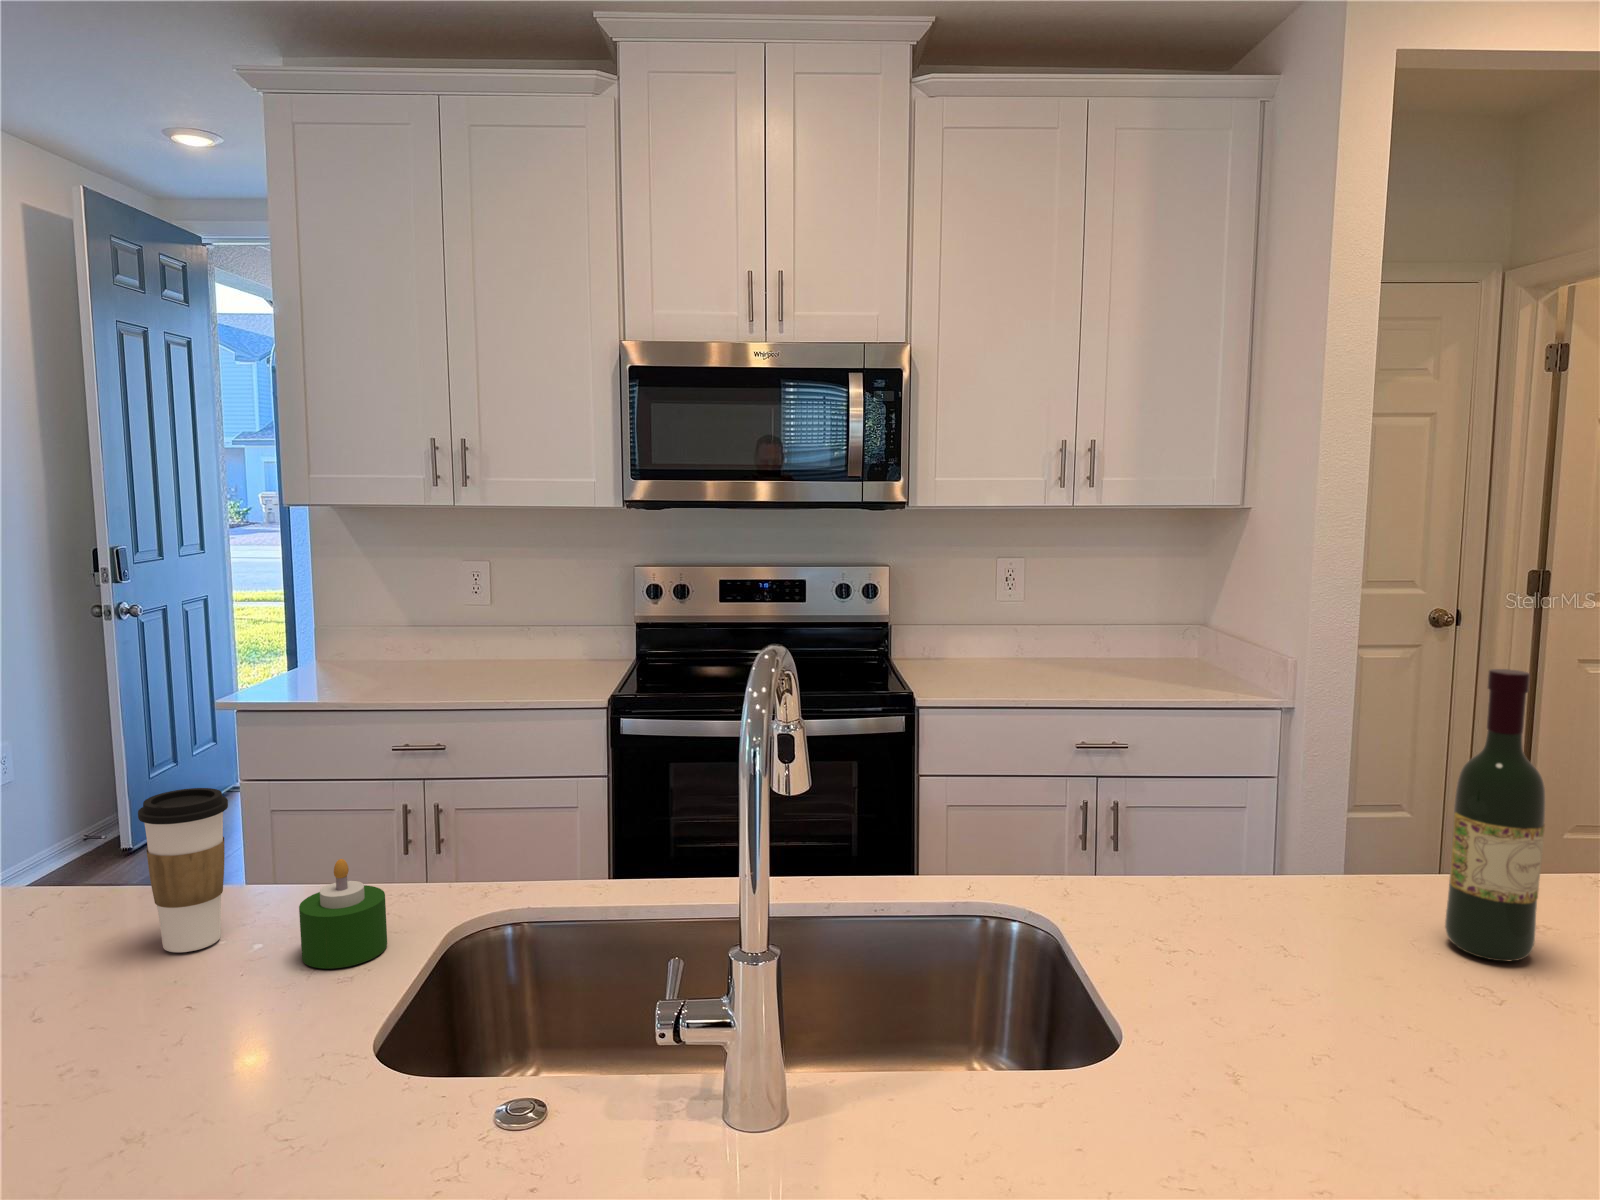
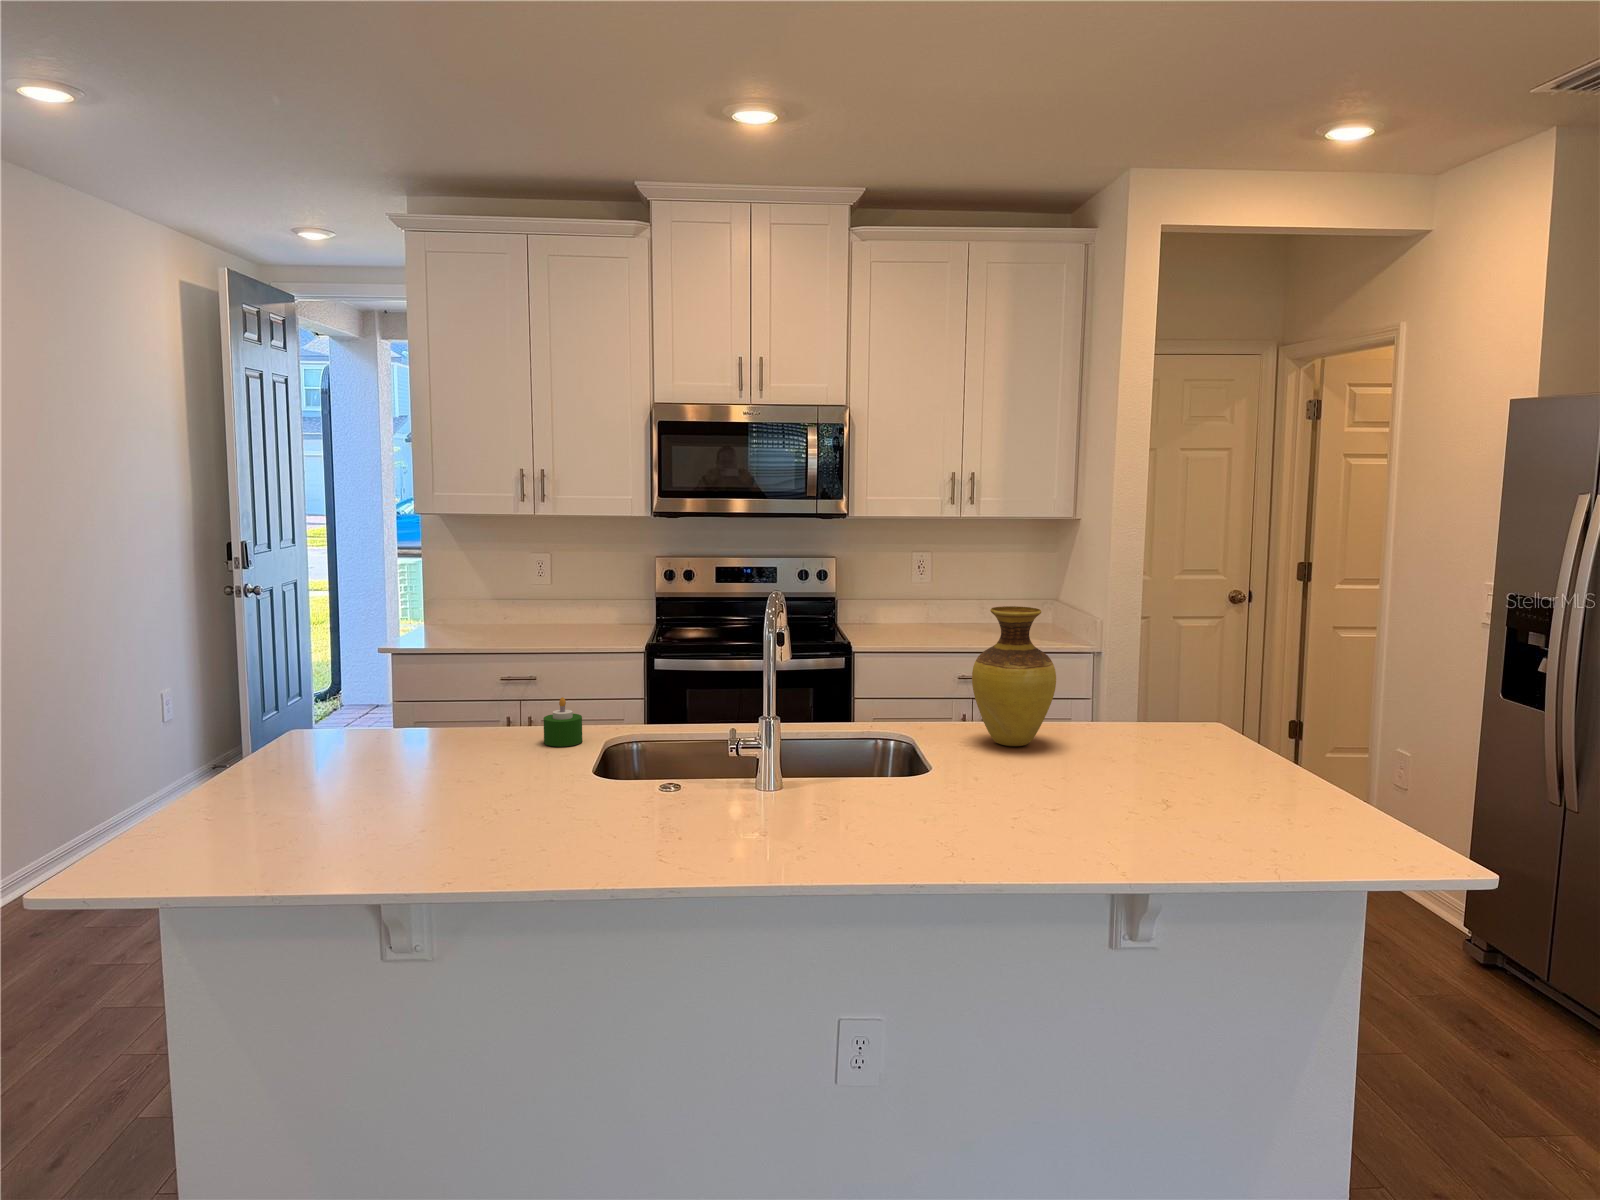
vase: none [1206,667,1404,974] -> present [972,606,1056,746]
wine bottle: present [1445,669,1545,961] -> none [1088,607,1126,743]
coffee cup: present [138,788,228,952] -> none [465,666,504,742]

